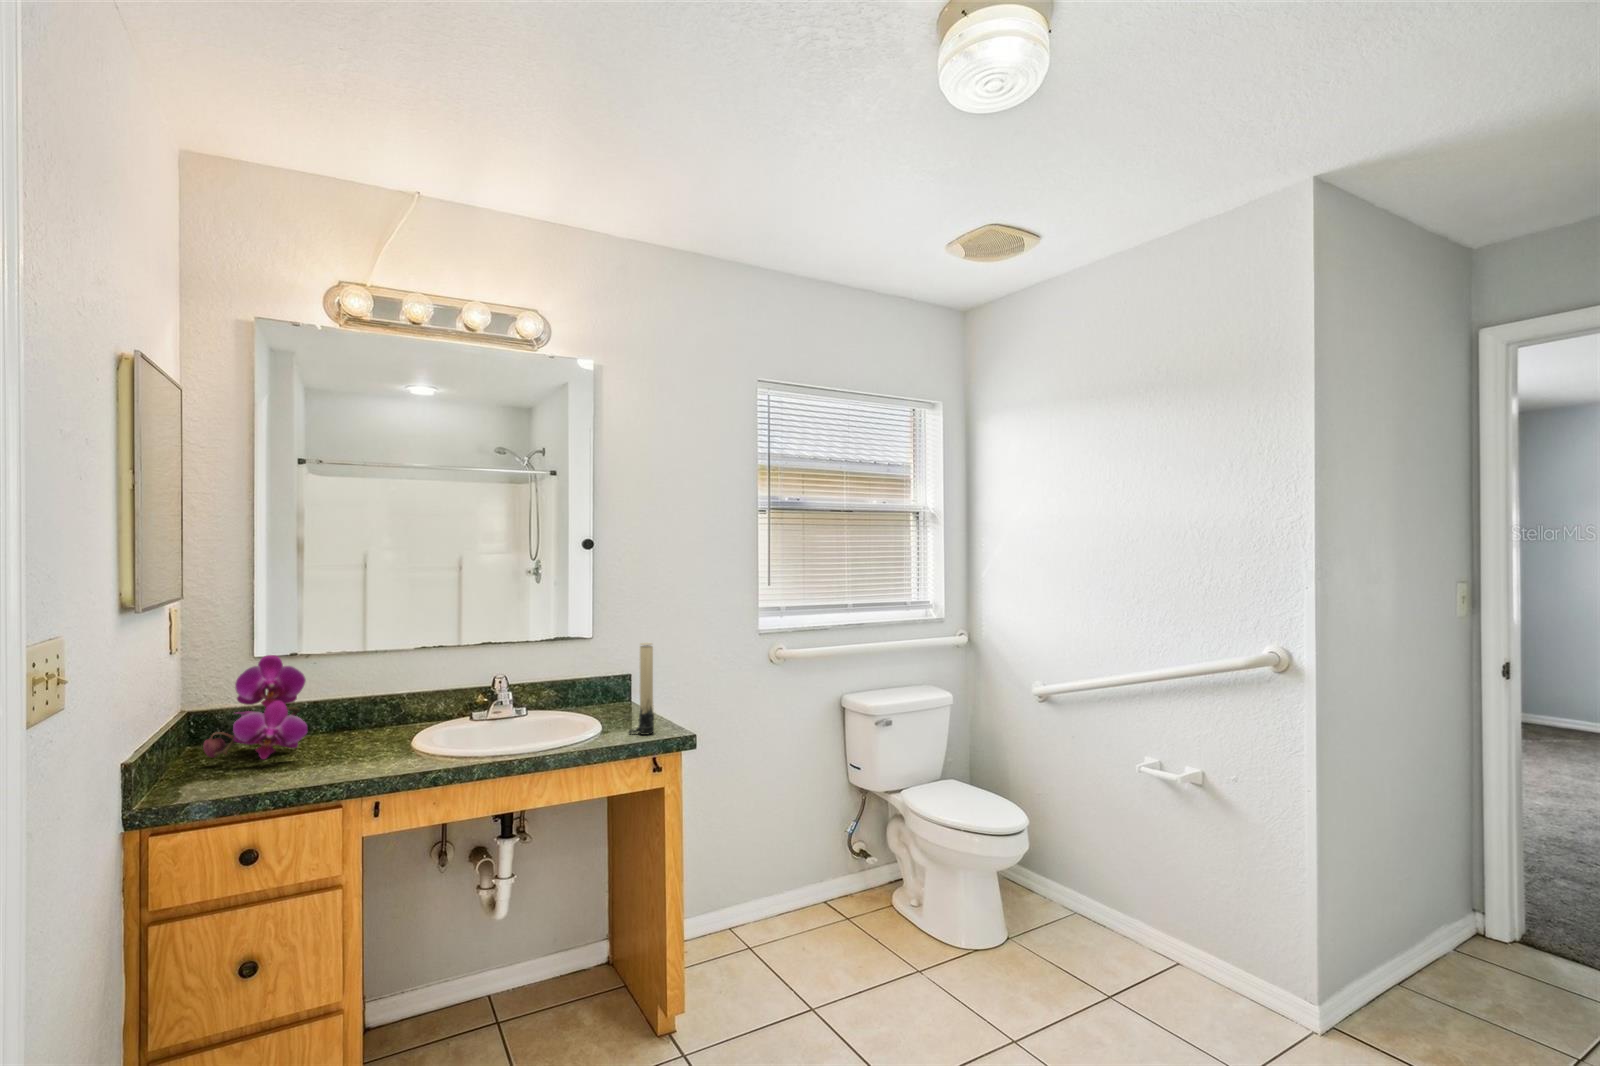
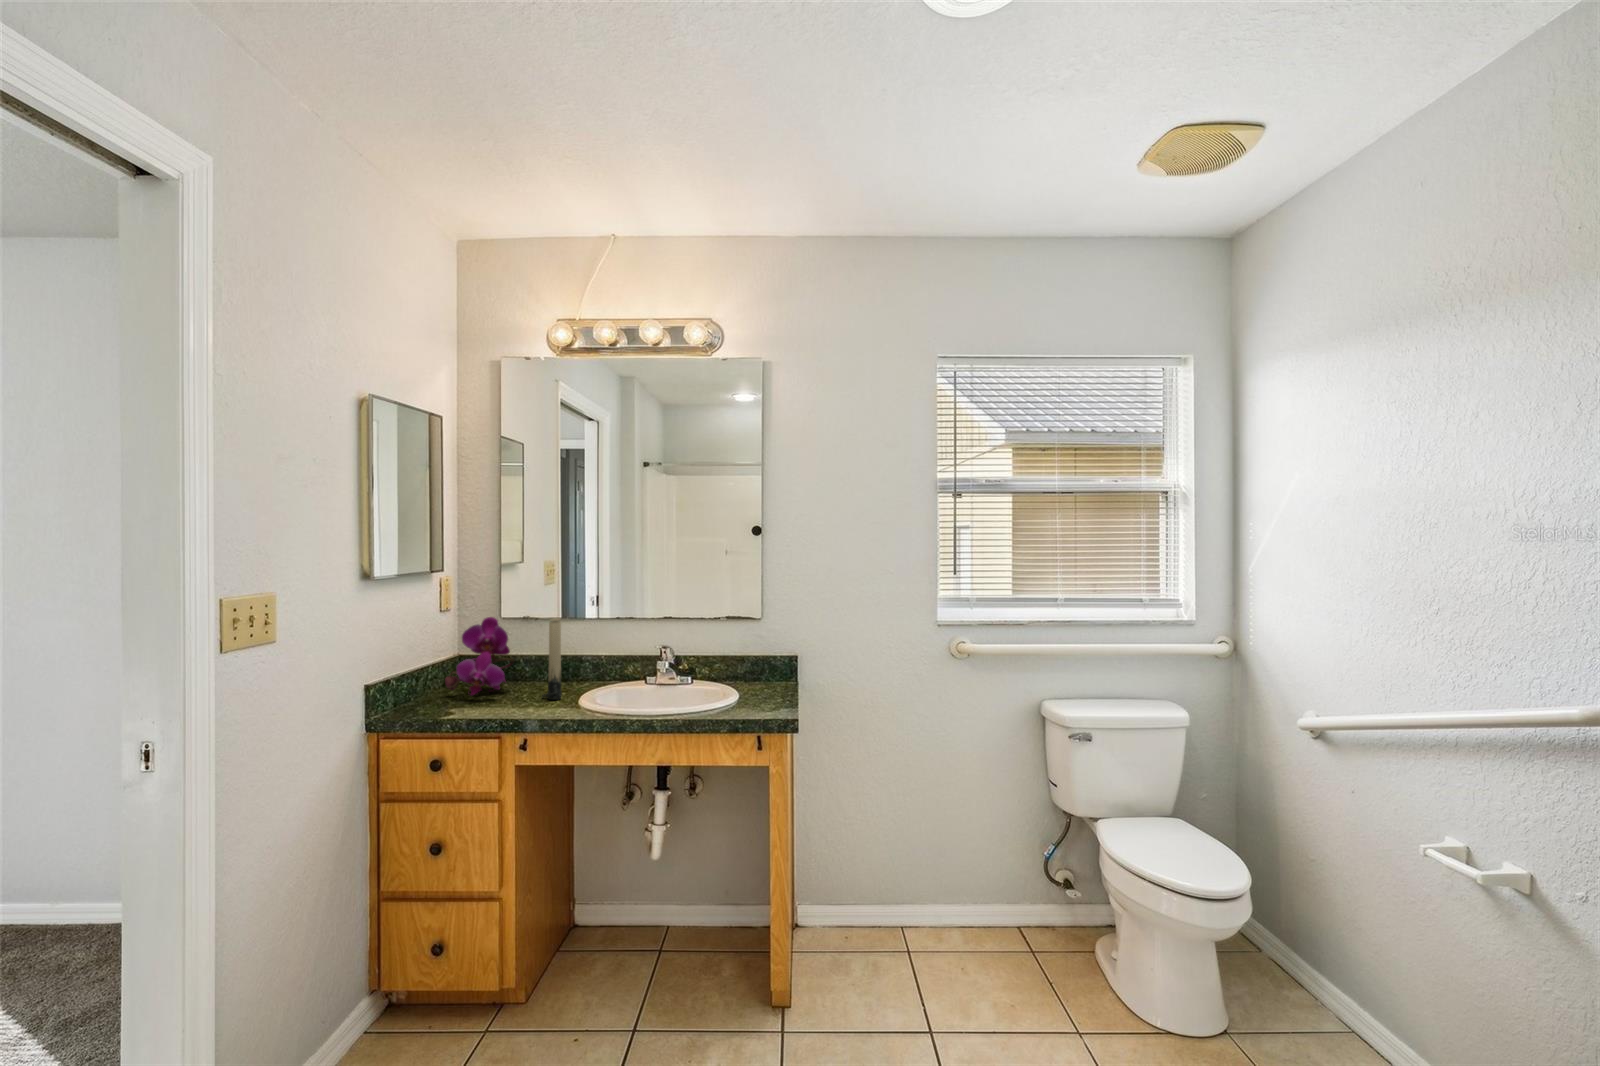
candle: present [629,643,654,735] -> present [542,619,562,700]

